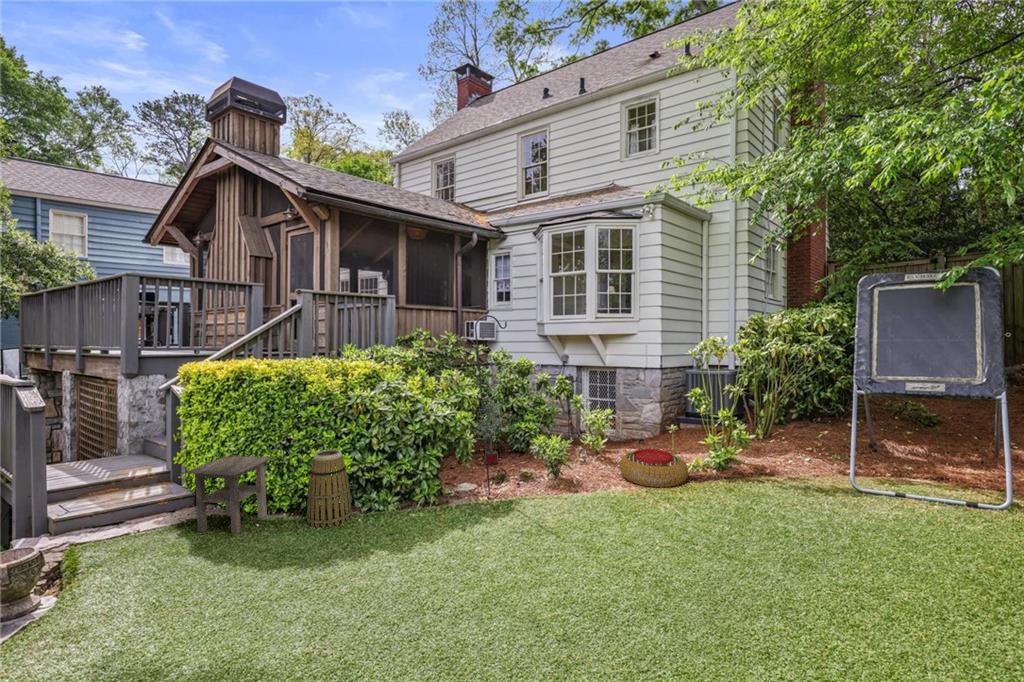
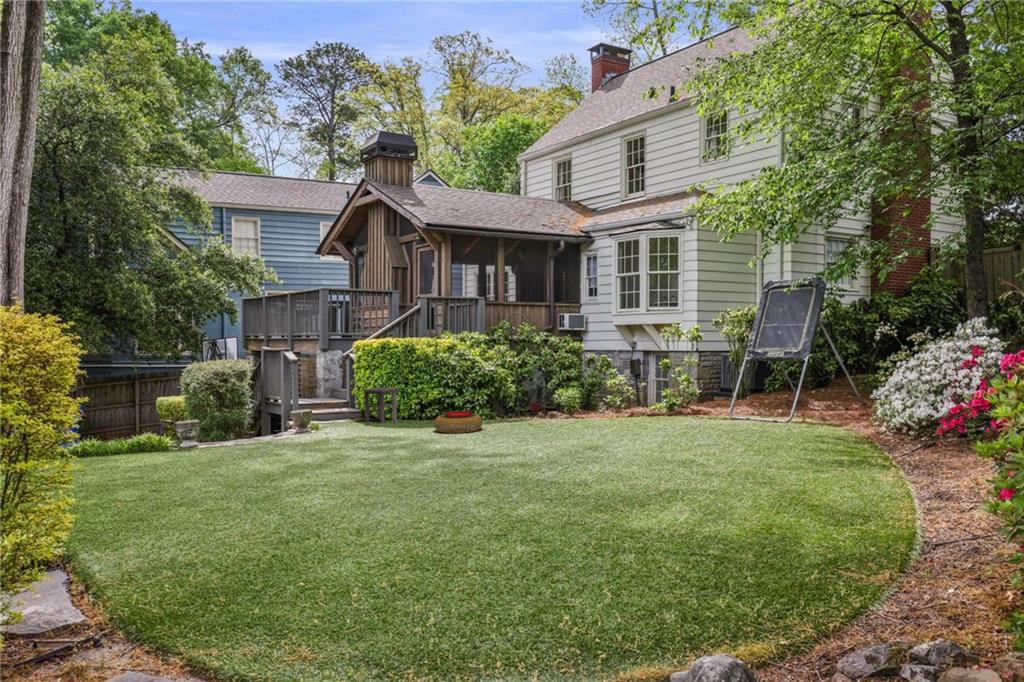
basket: present [307,449,352,528] -> none [415,384,439,423]
pouf: present [619,449,688,487] -> present [434,411,482,434]

